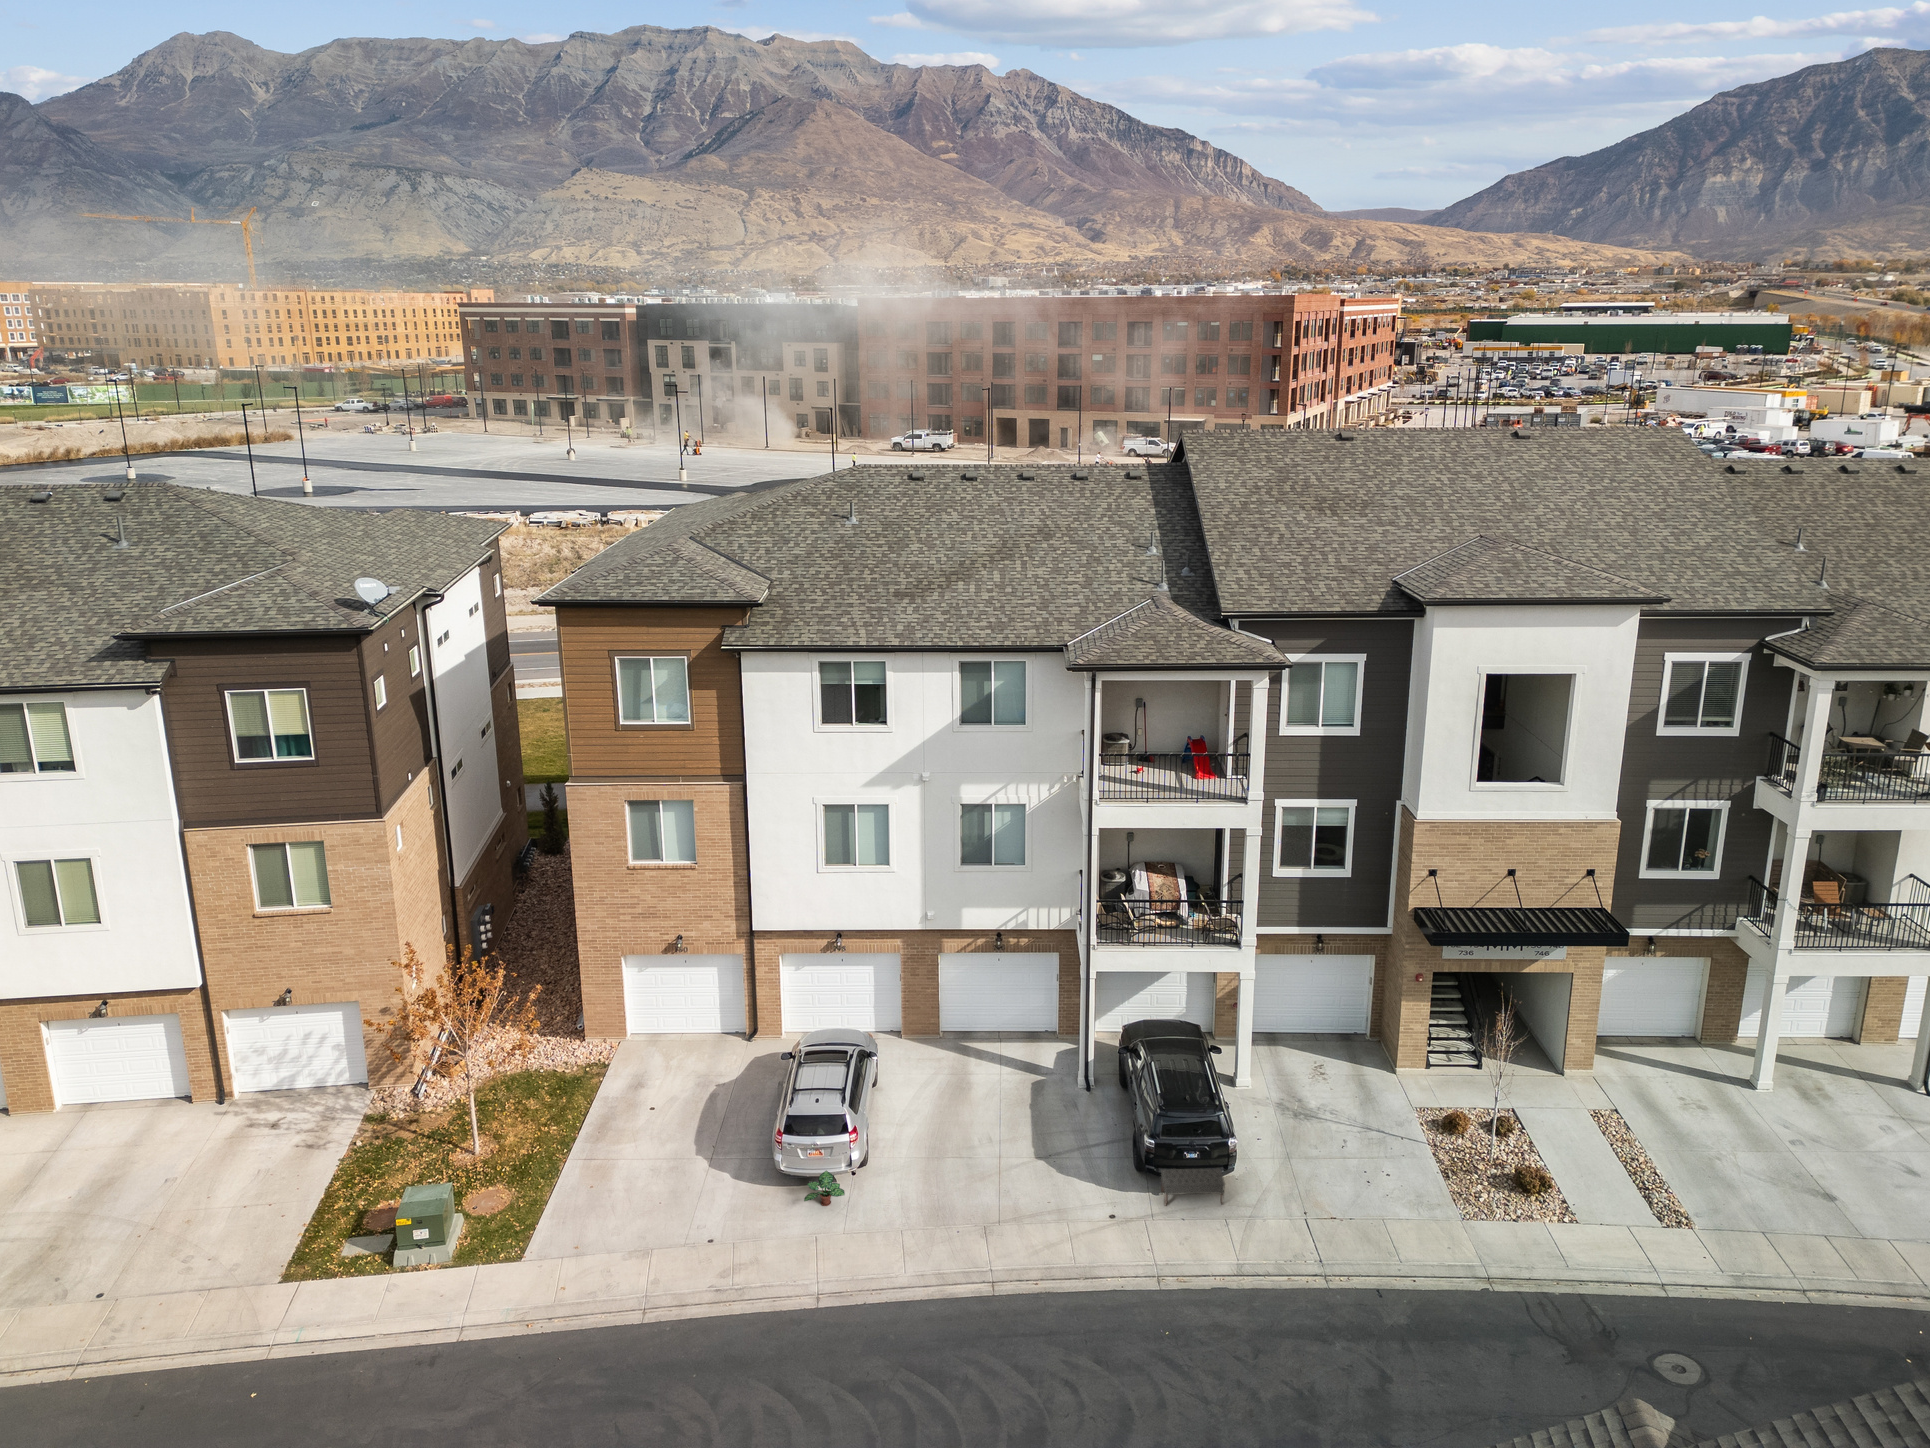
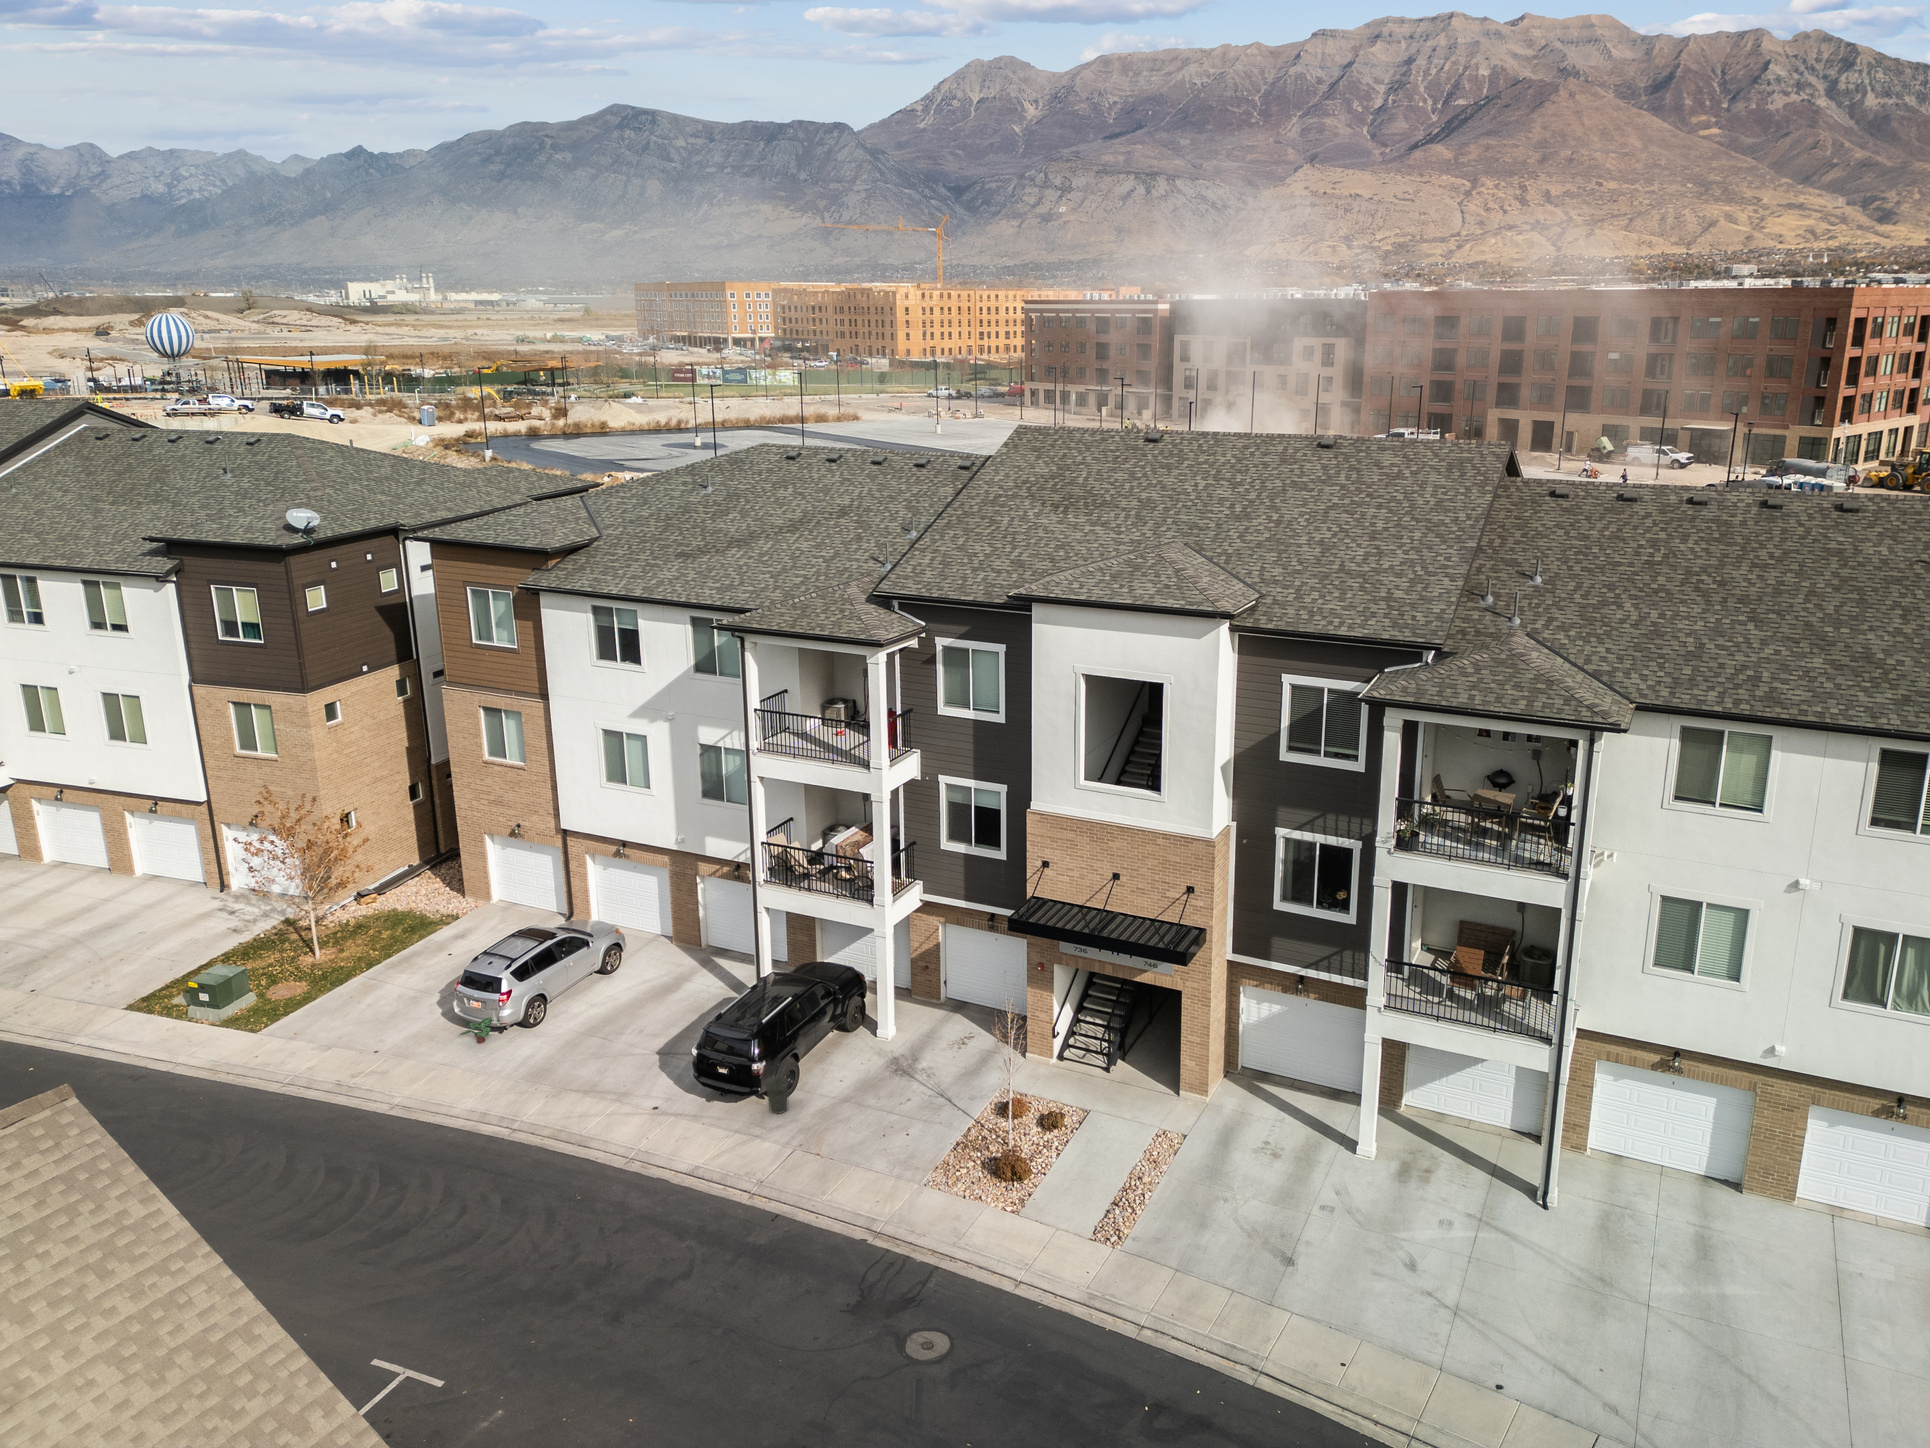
trash can: none [1230,1150,1257,1193] -> present [765,1076,789,1114]
bench: present [1161,1169,1225,1205] -> none [700,1077,757,1118]

